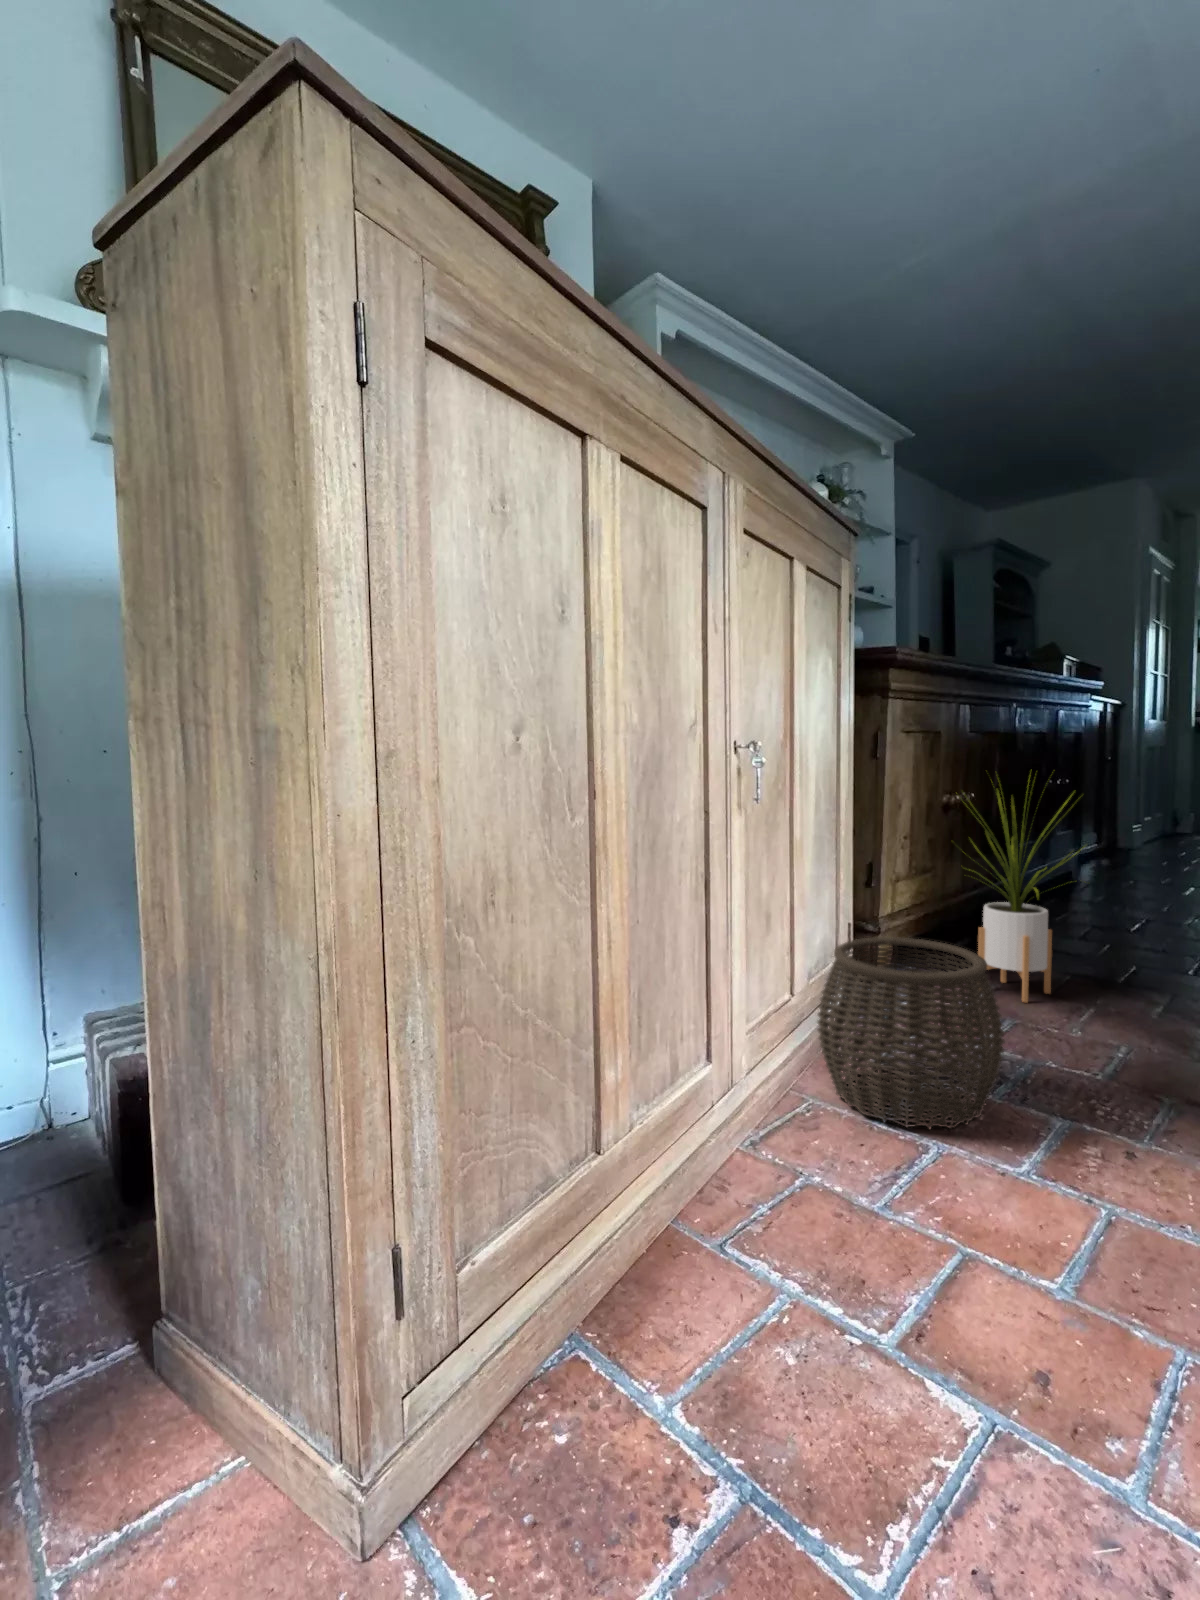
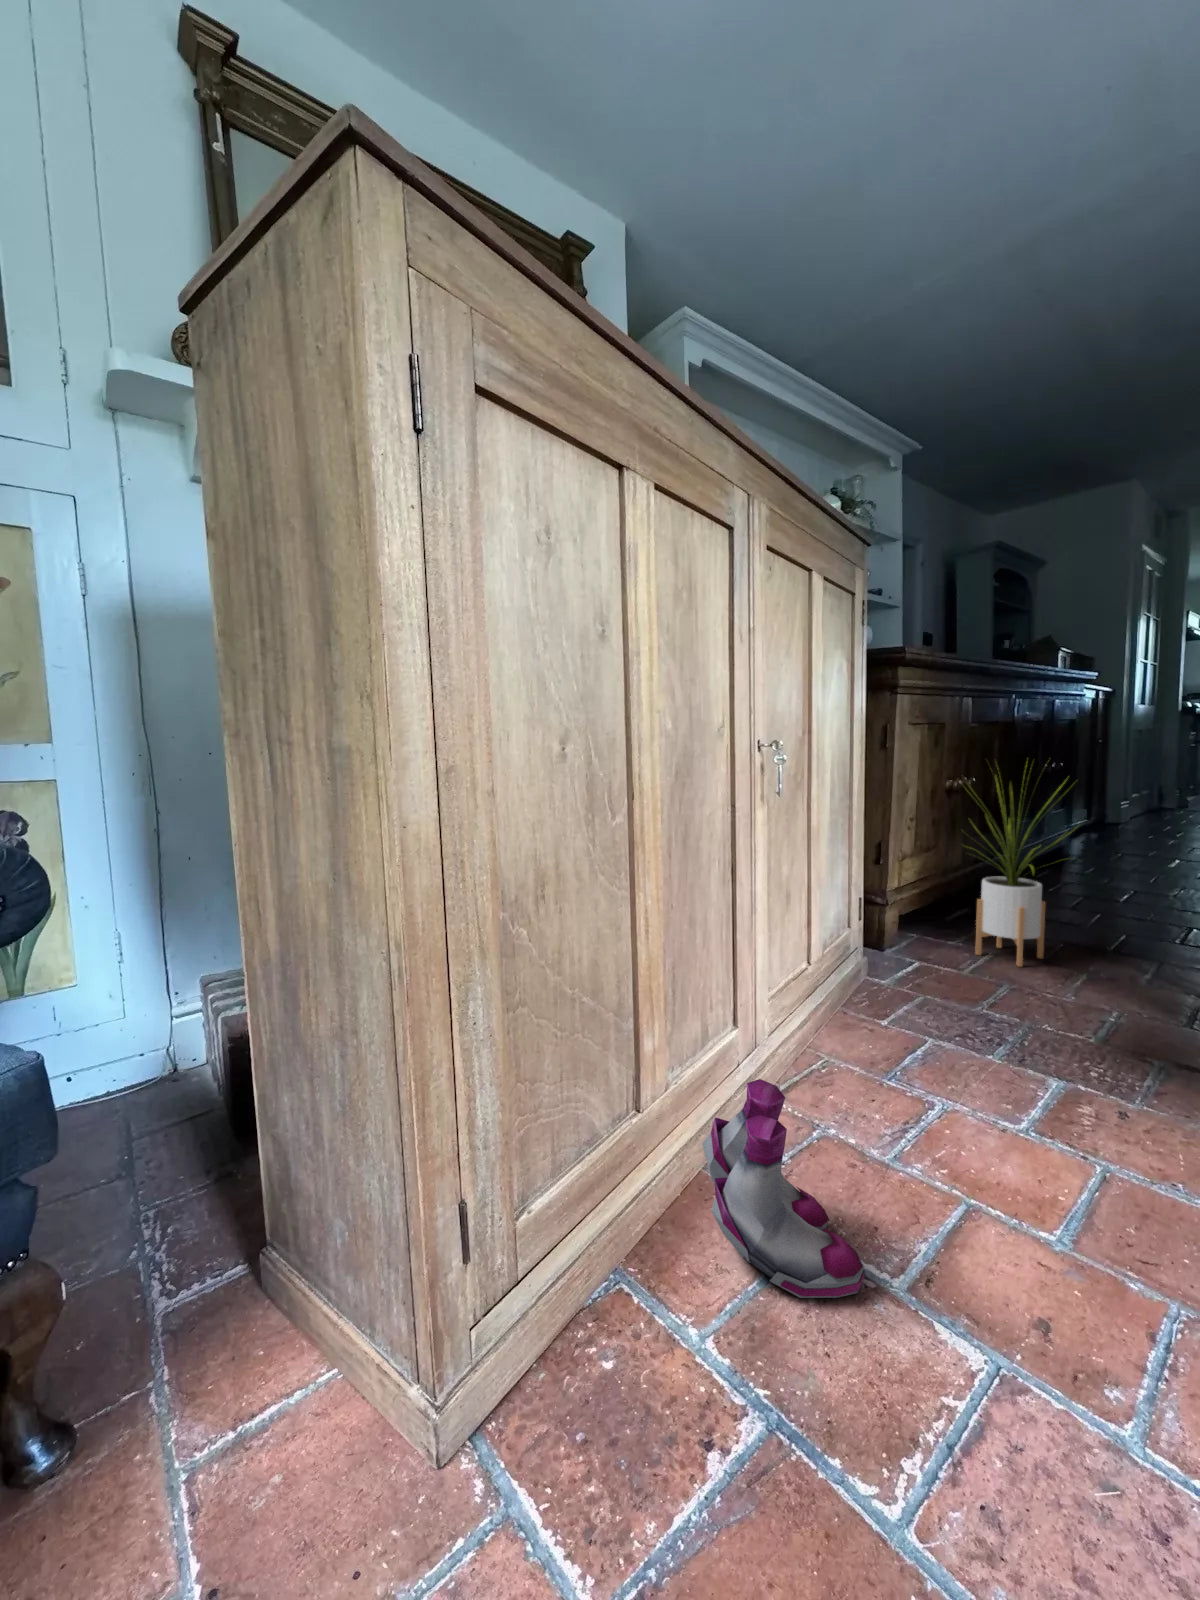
woven basket: present [817,937,1005,1129] -> none [831,912,1004,1085]
boots: none [670,1117,850,1360] -> present [702,1079,865,1298]

